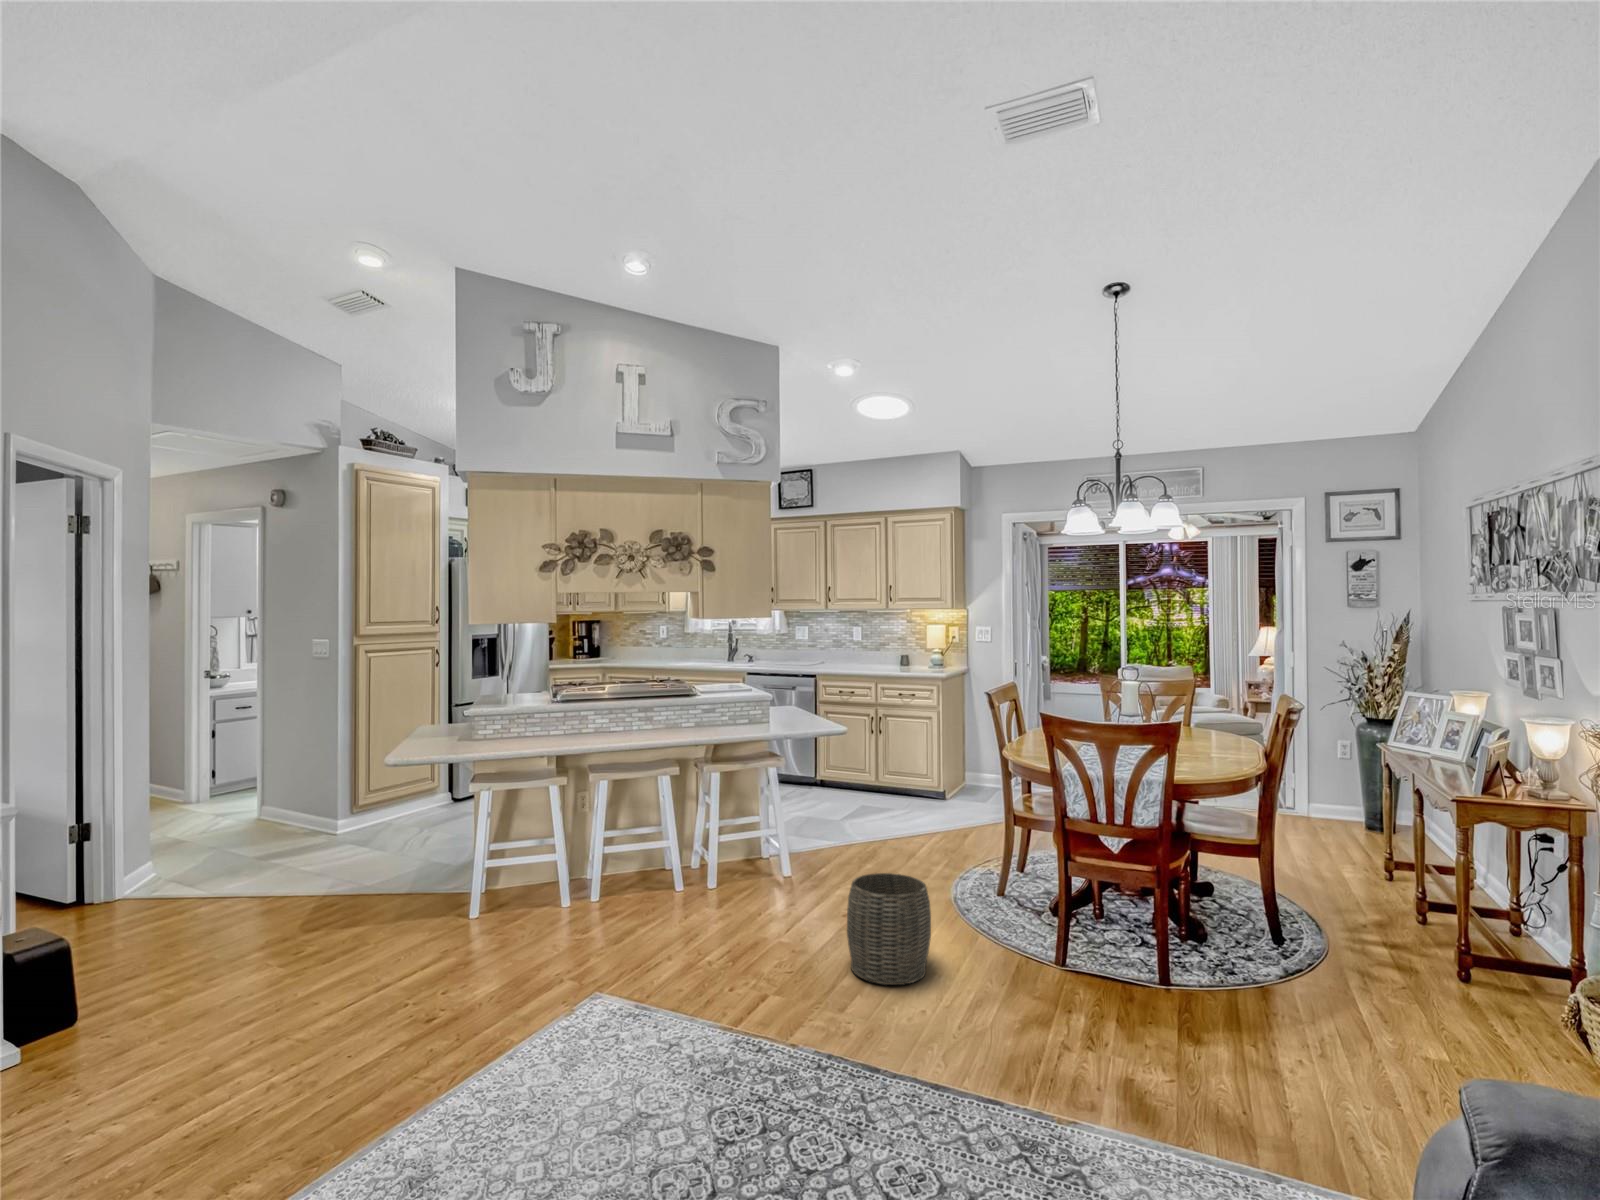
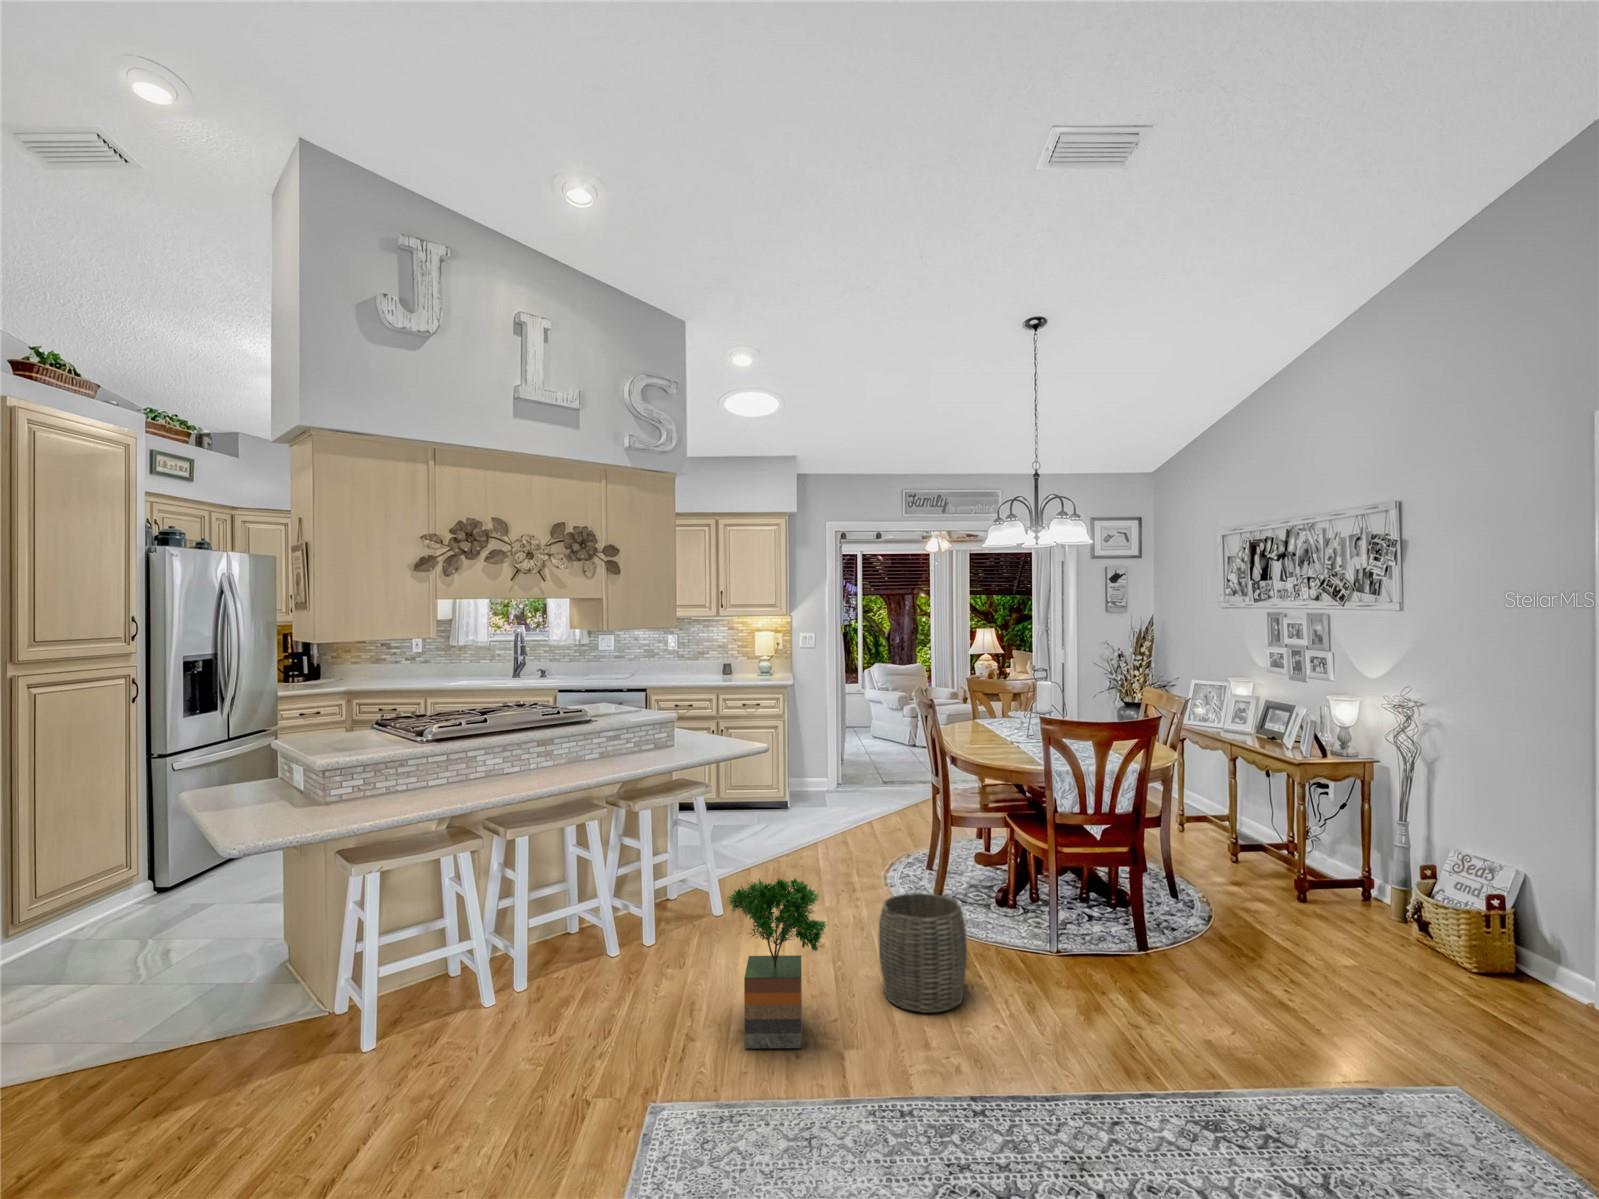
potted tree: none [699,833,783,982] -> present [729,878,827,1048]

